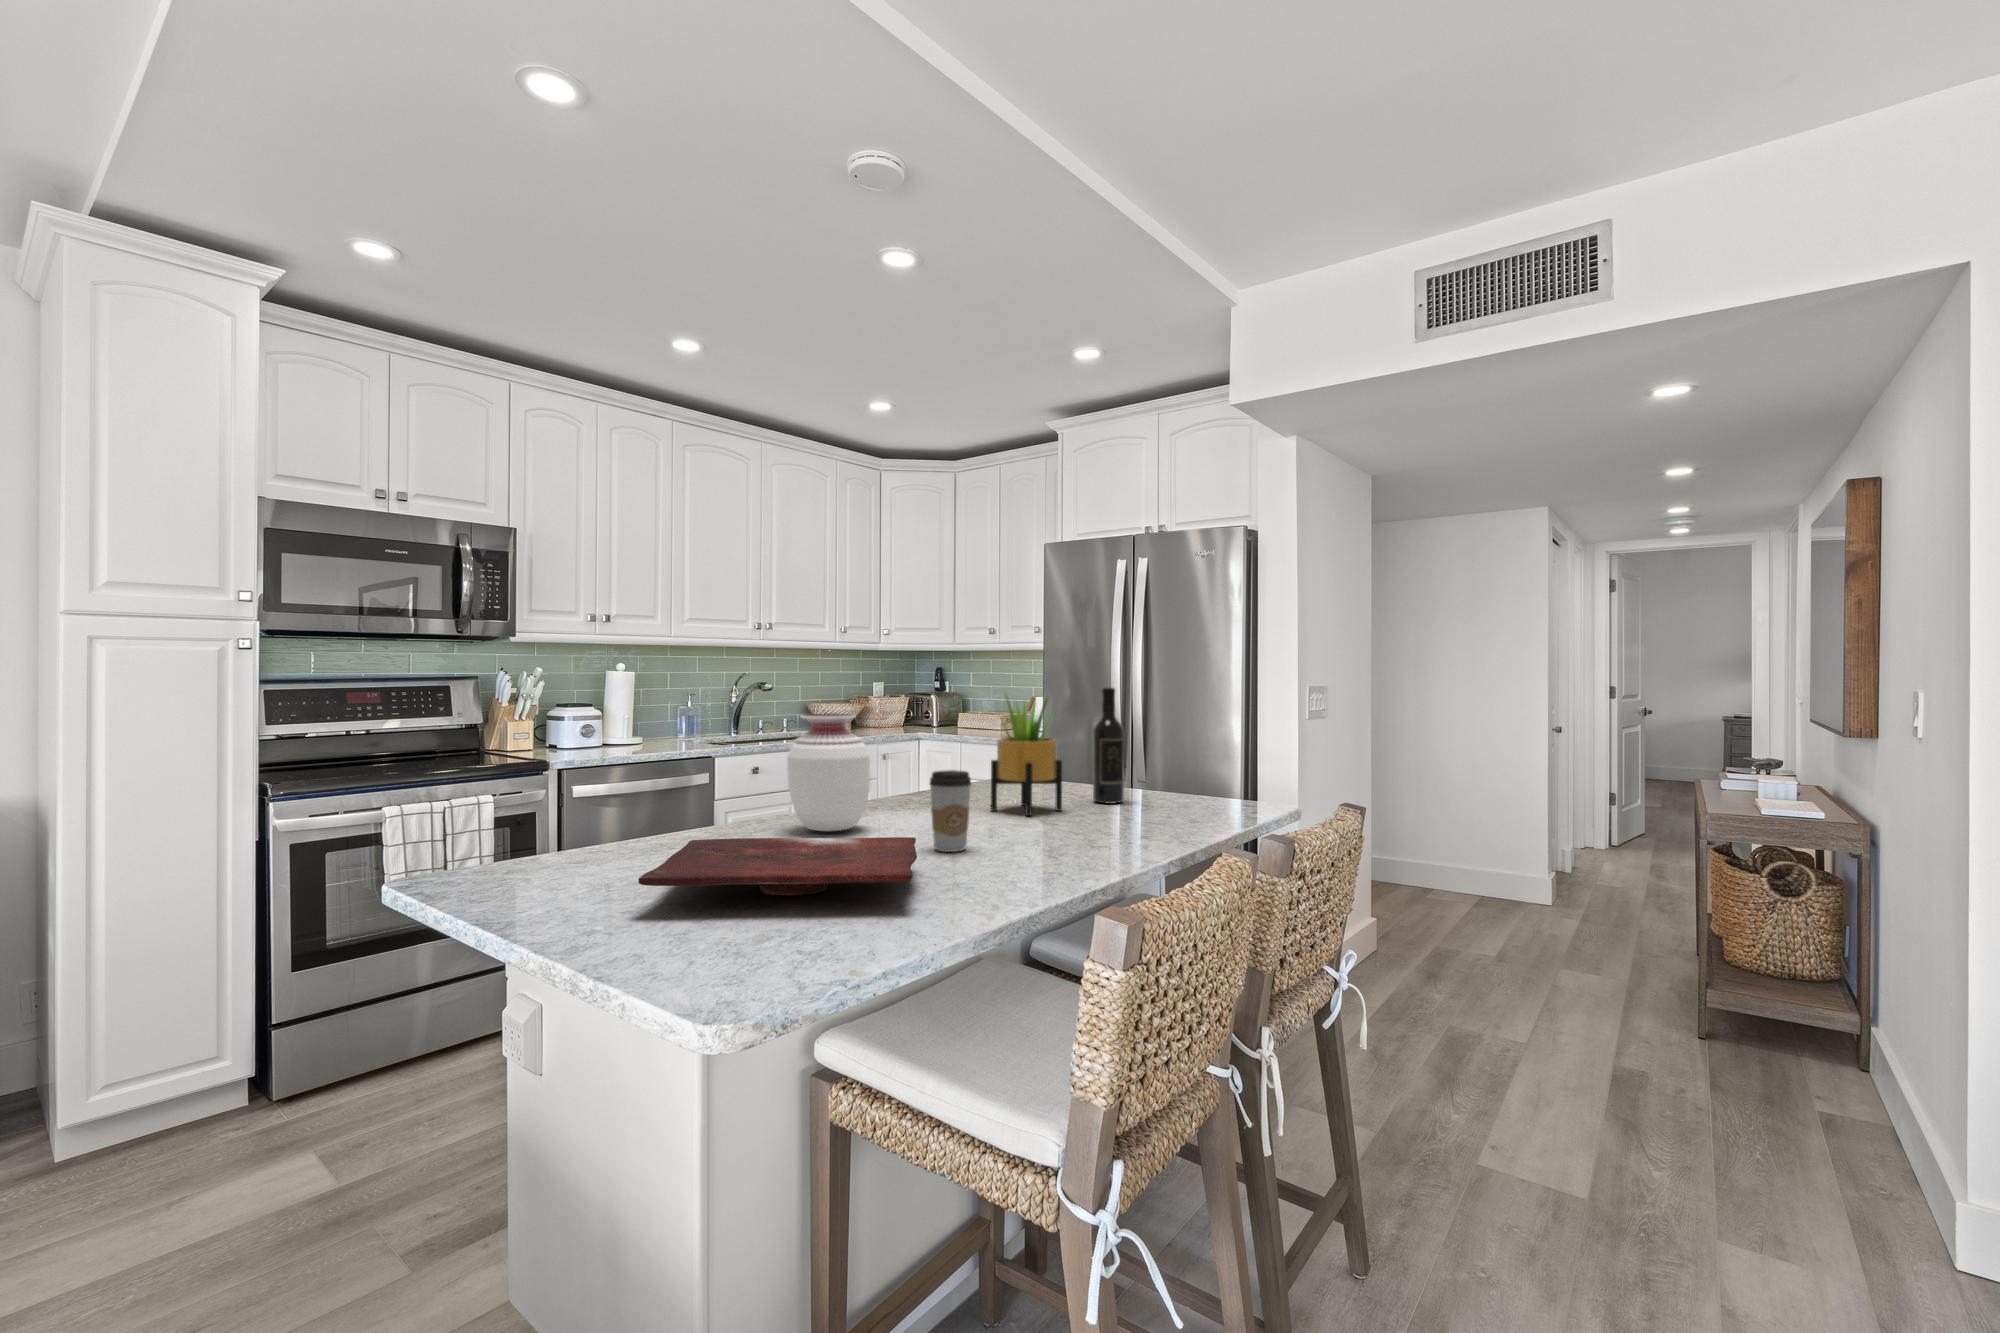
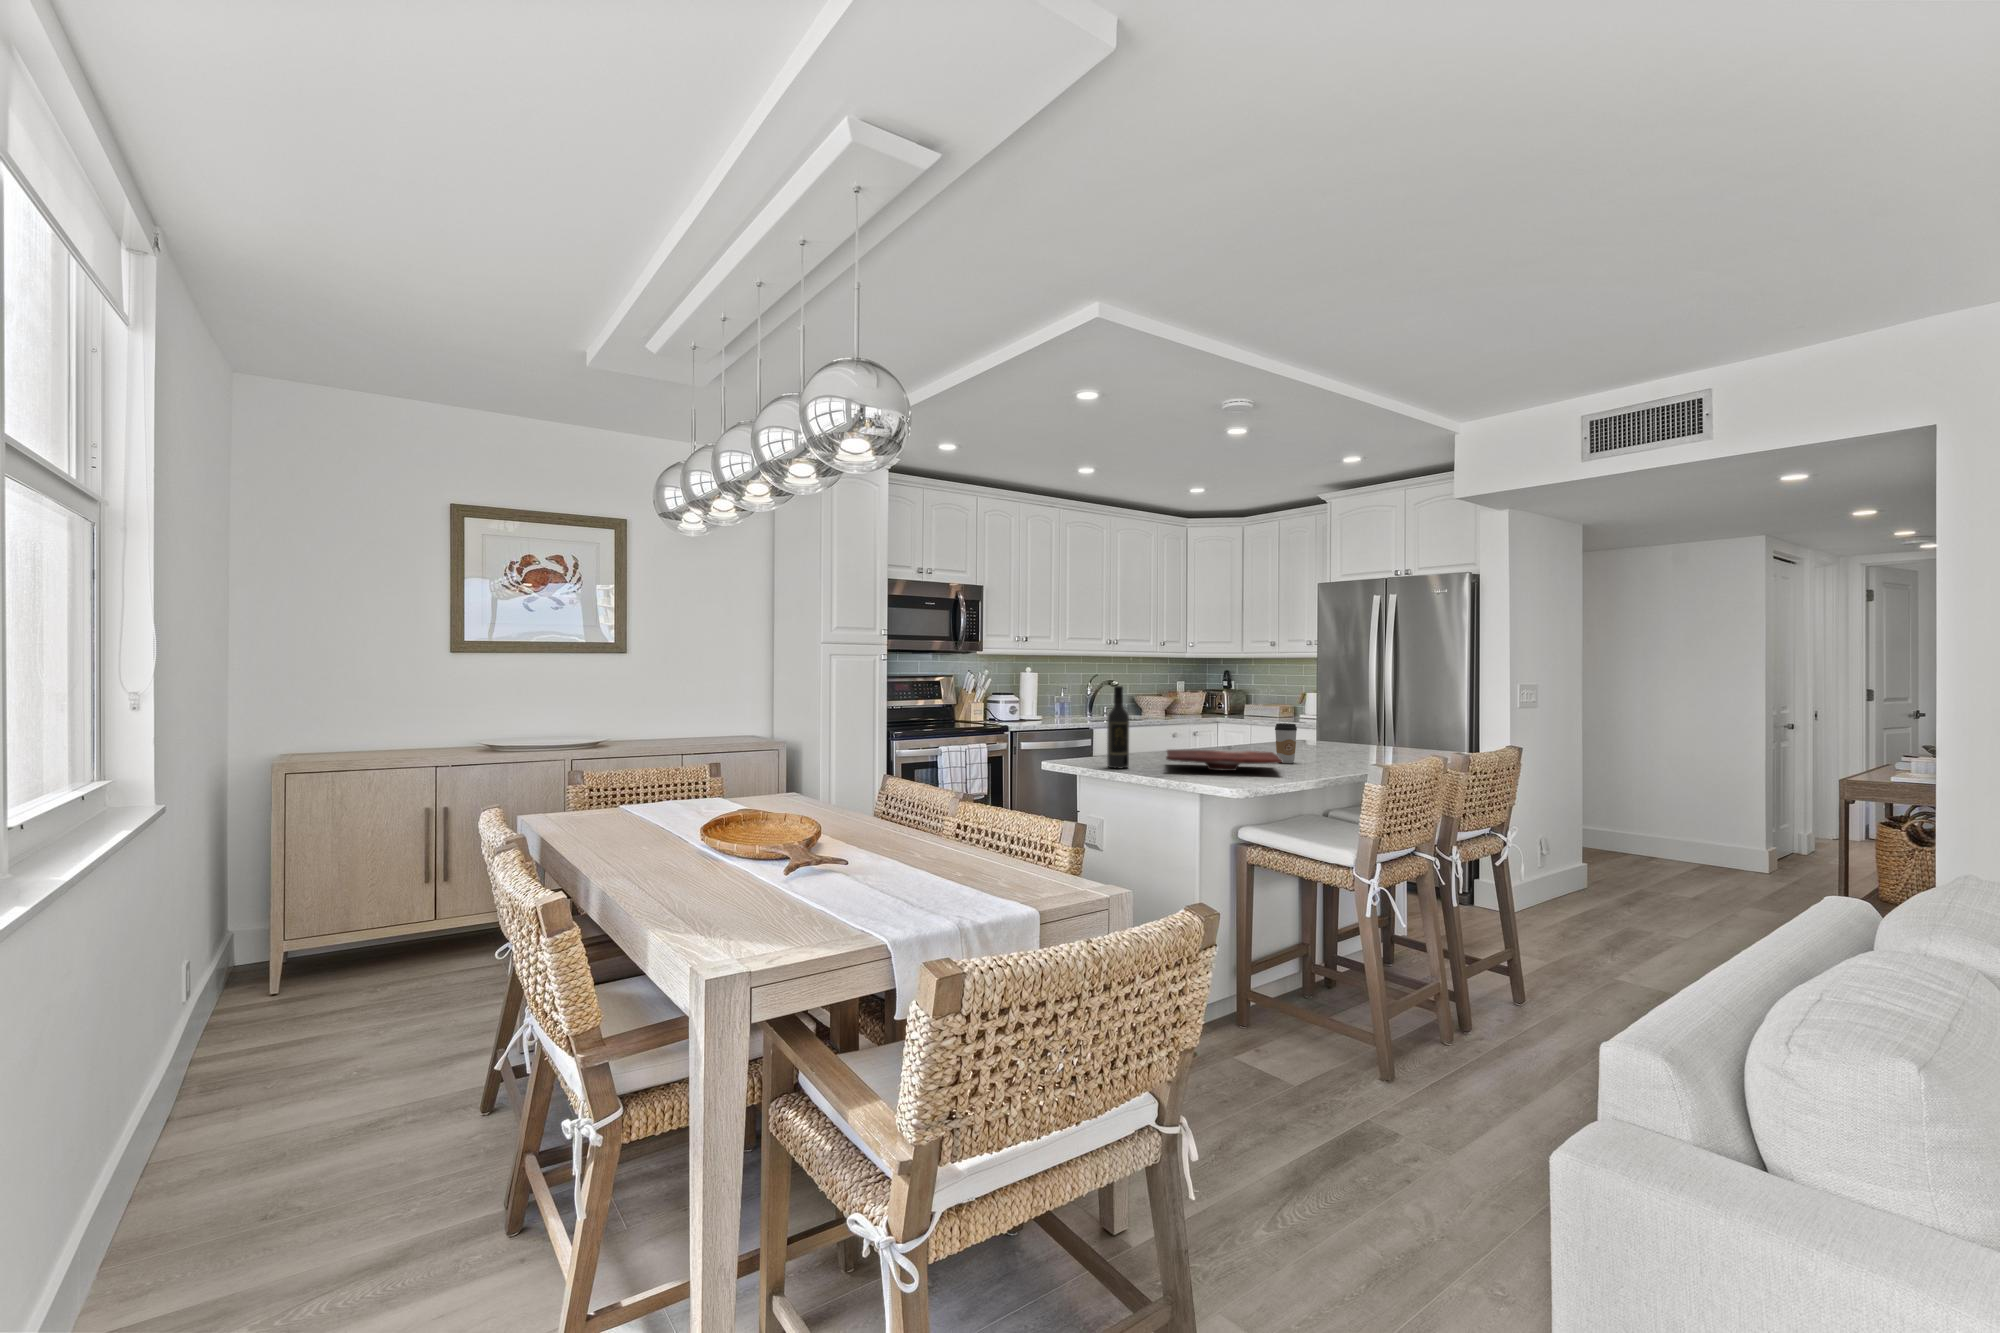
wine bottle: present [1093,688,1124,804] -> present [1107,686,1129,769]
potted plant: present [991,694,1062,816] -> none [1298,683,1341,754]
vase: present [787,714,870,831] -> none [1194,695,1237,755]

